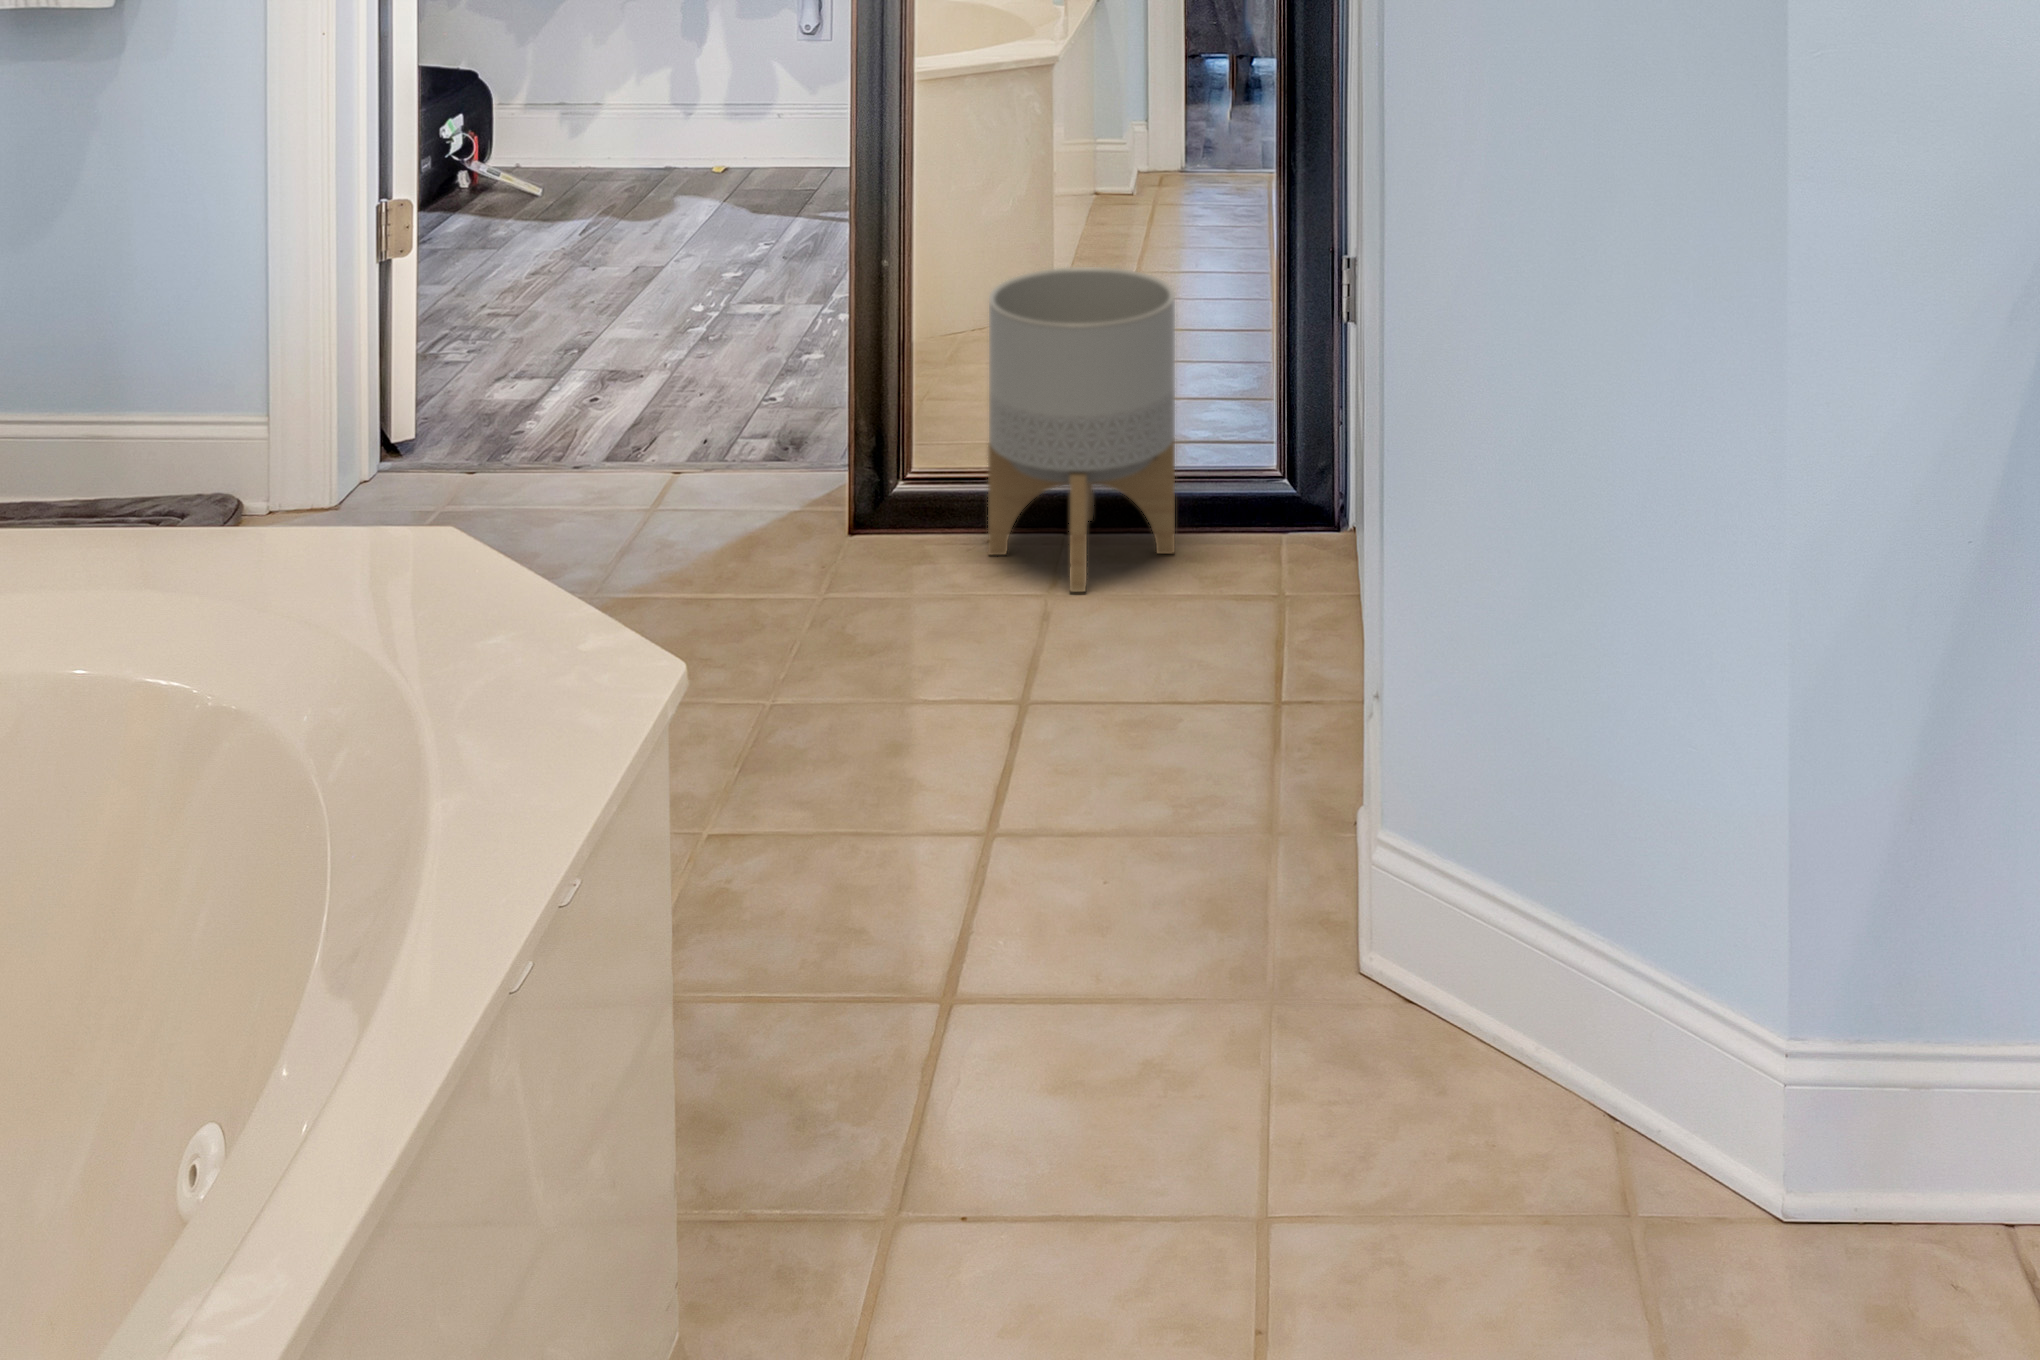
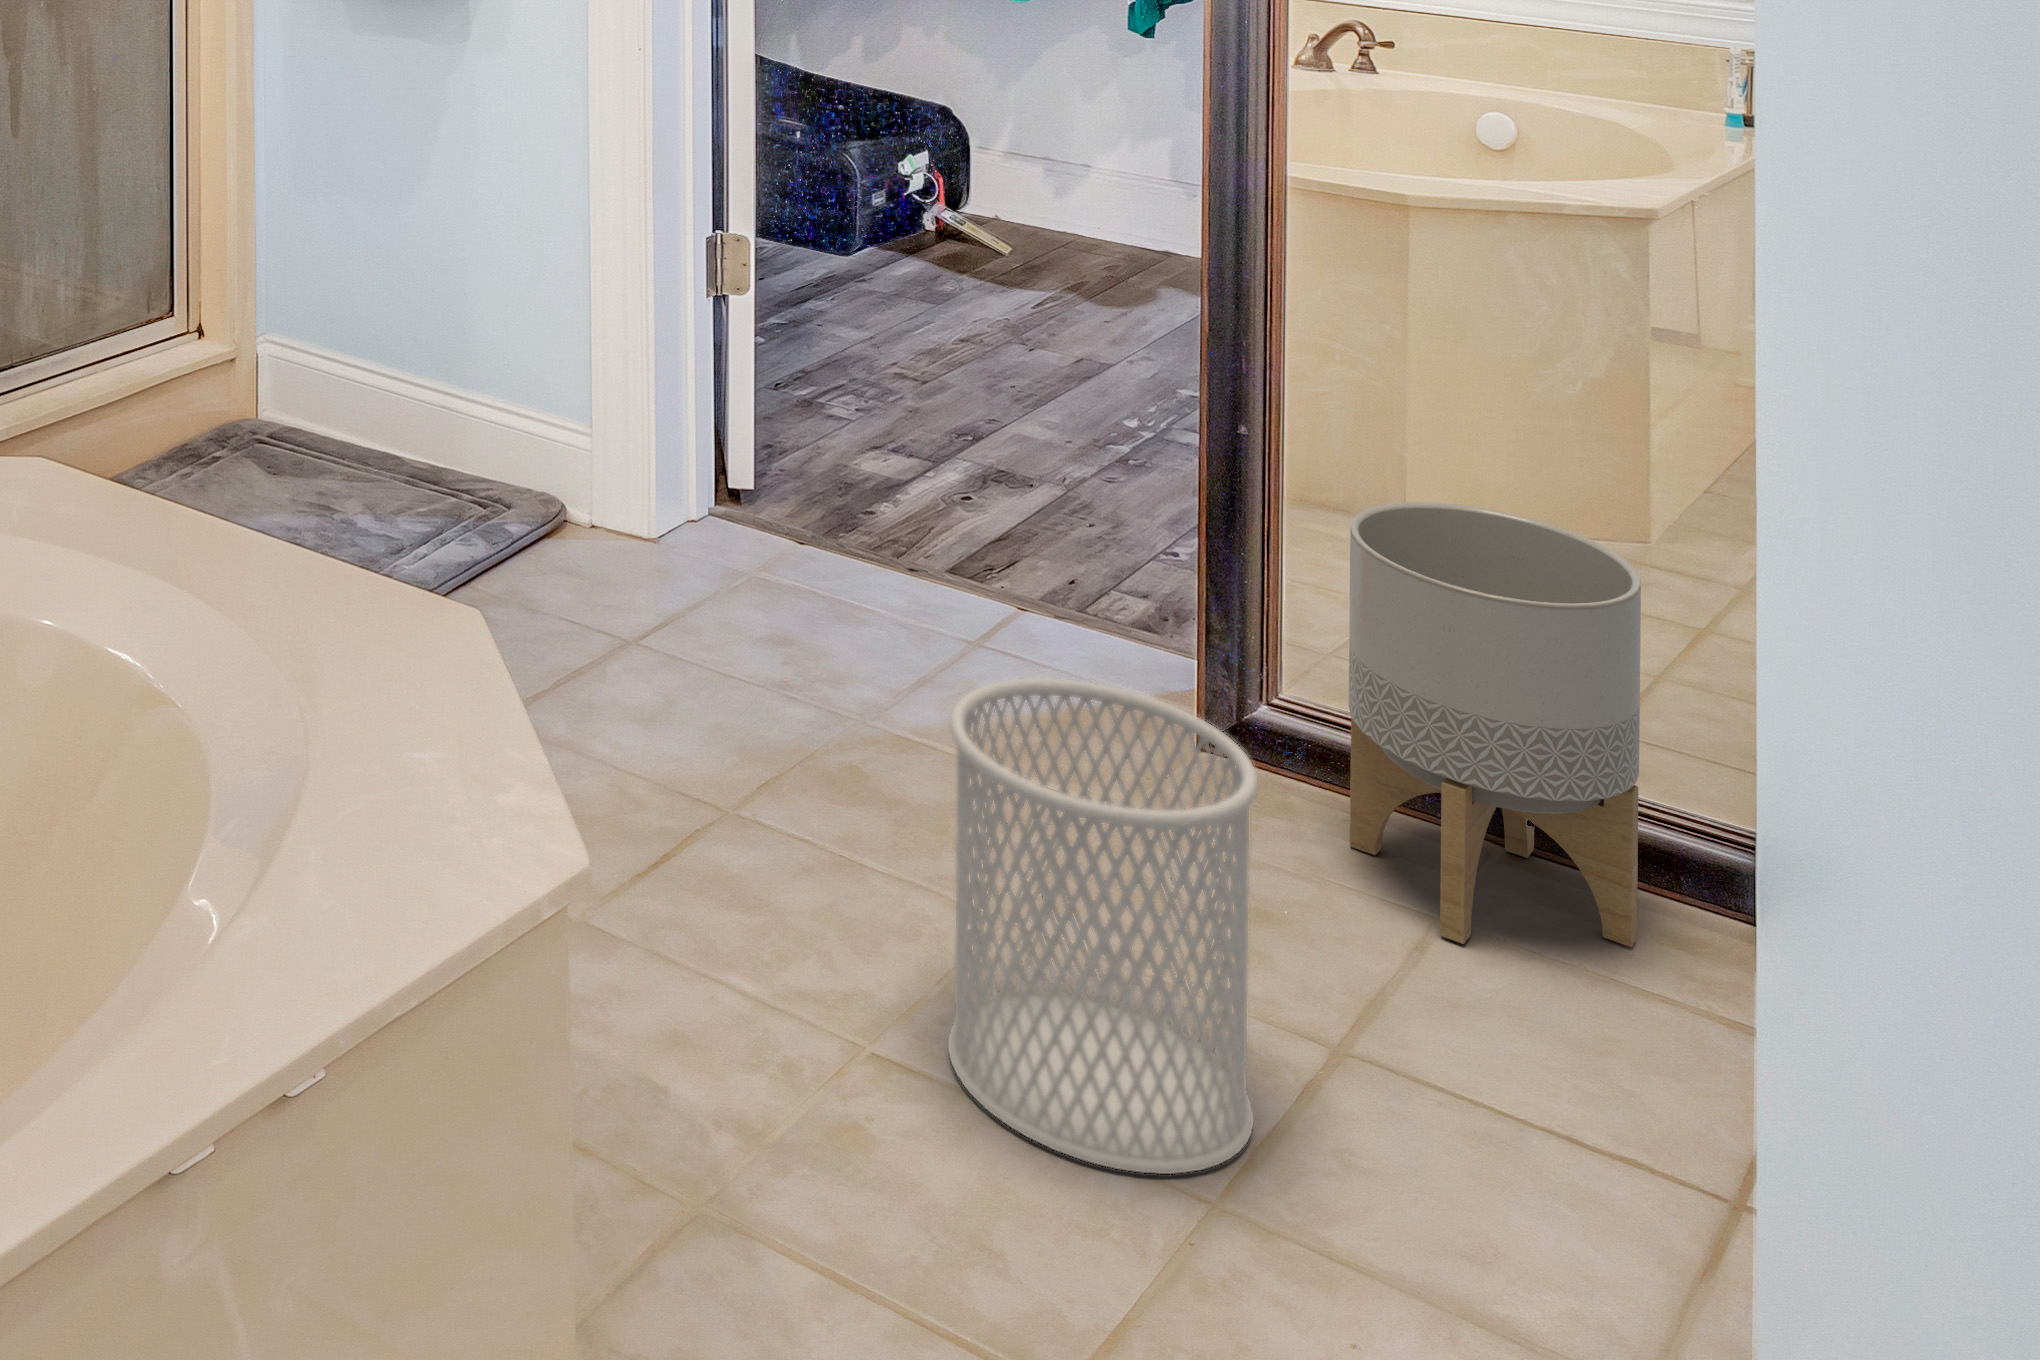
wastebasket: none [802,468,1031,848] -> present [948,679,1258,1174]

